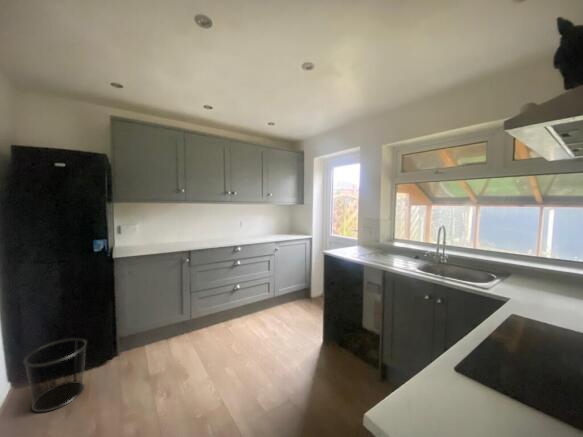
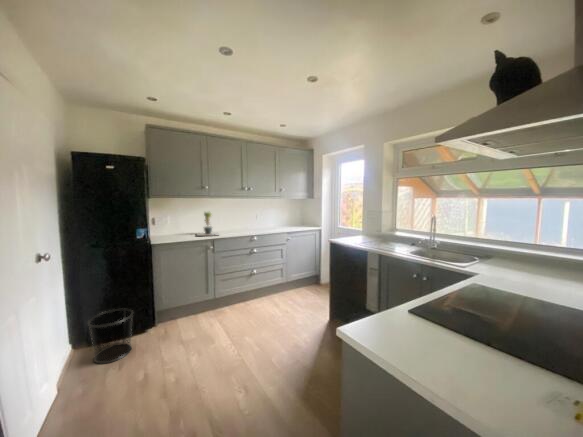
potted plant: none [169,218,197,247] -> present [197,212,218,236]

